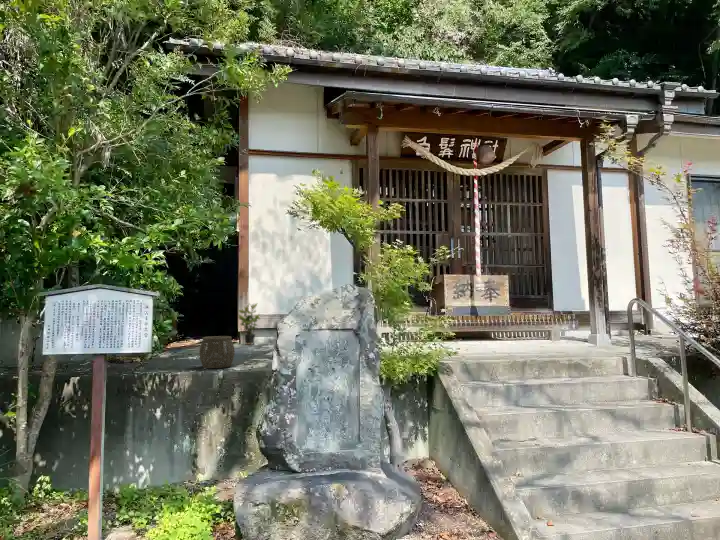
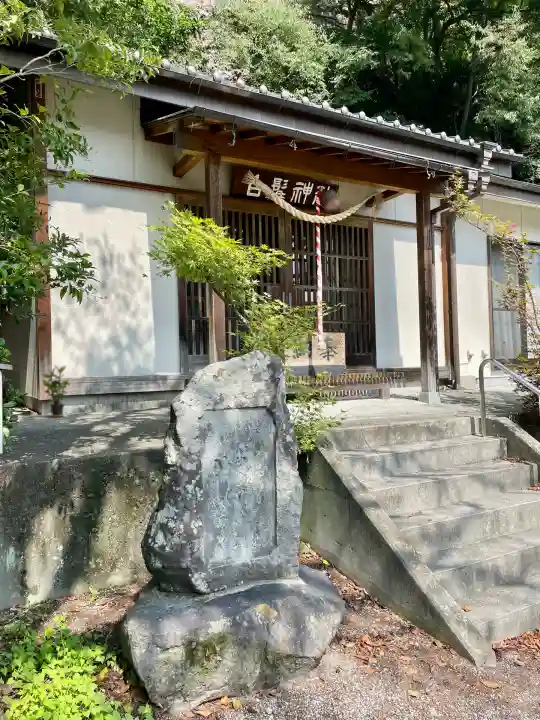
woven basket: present [199,336,235,368] -> none [27,413,75,456]

